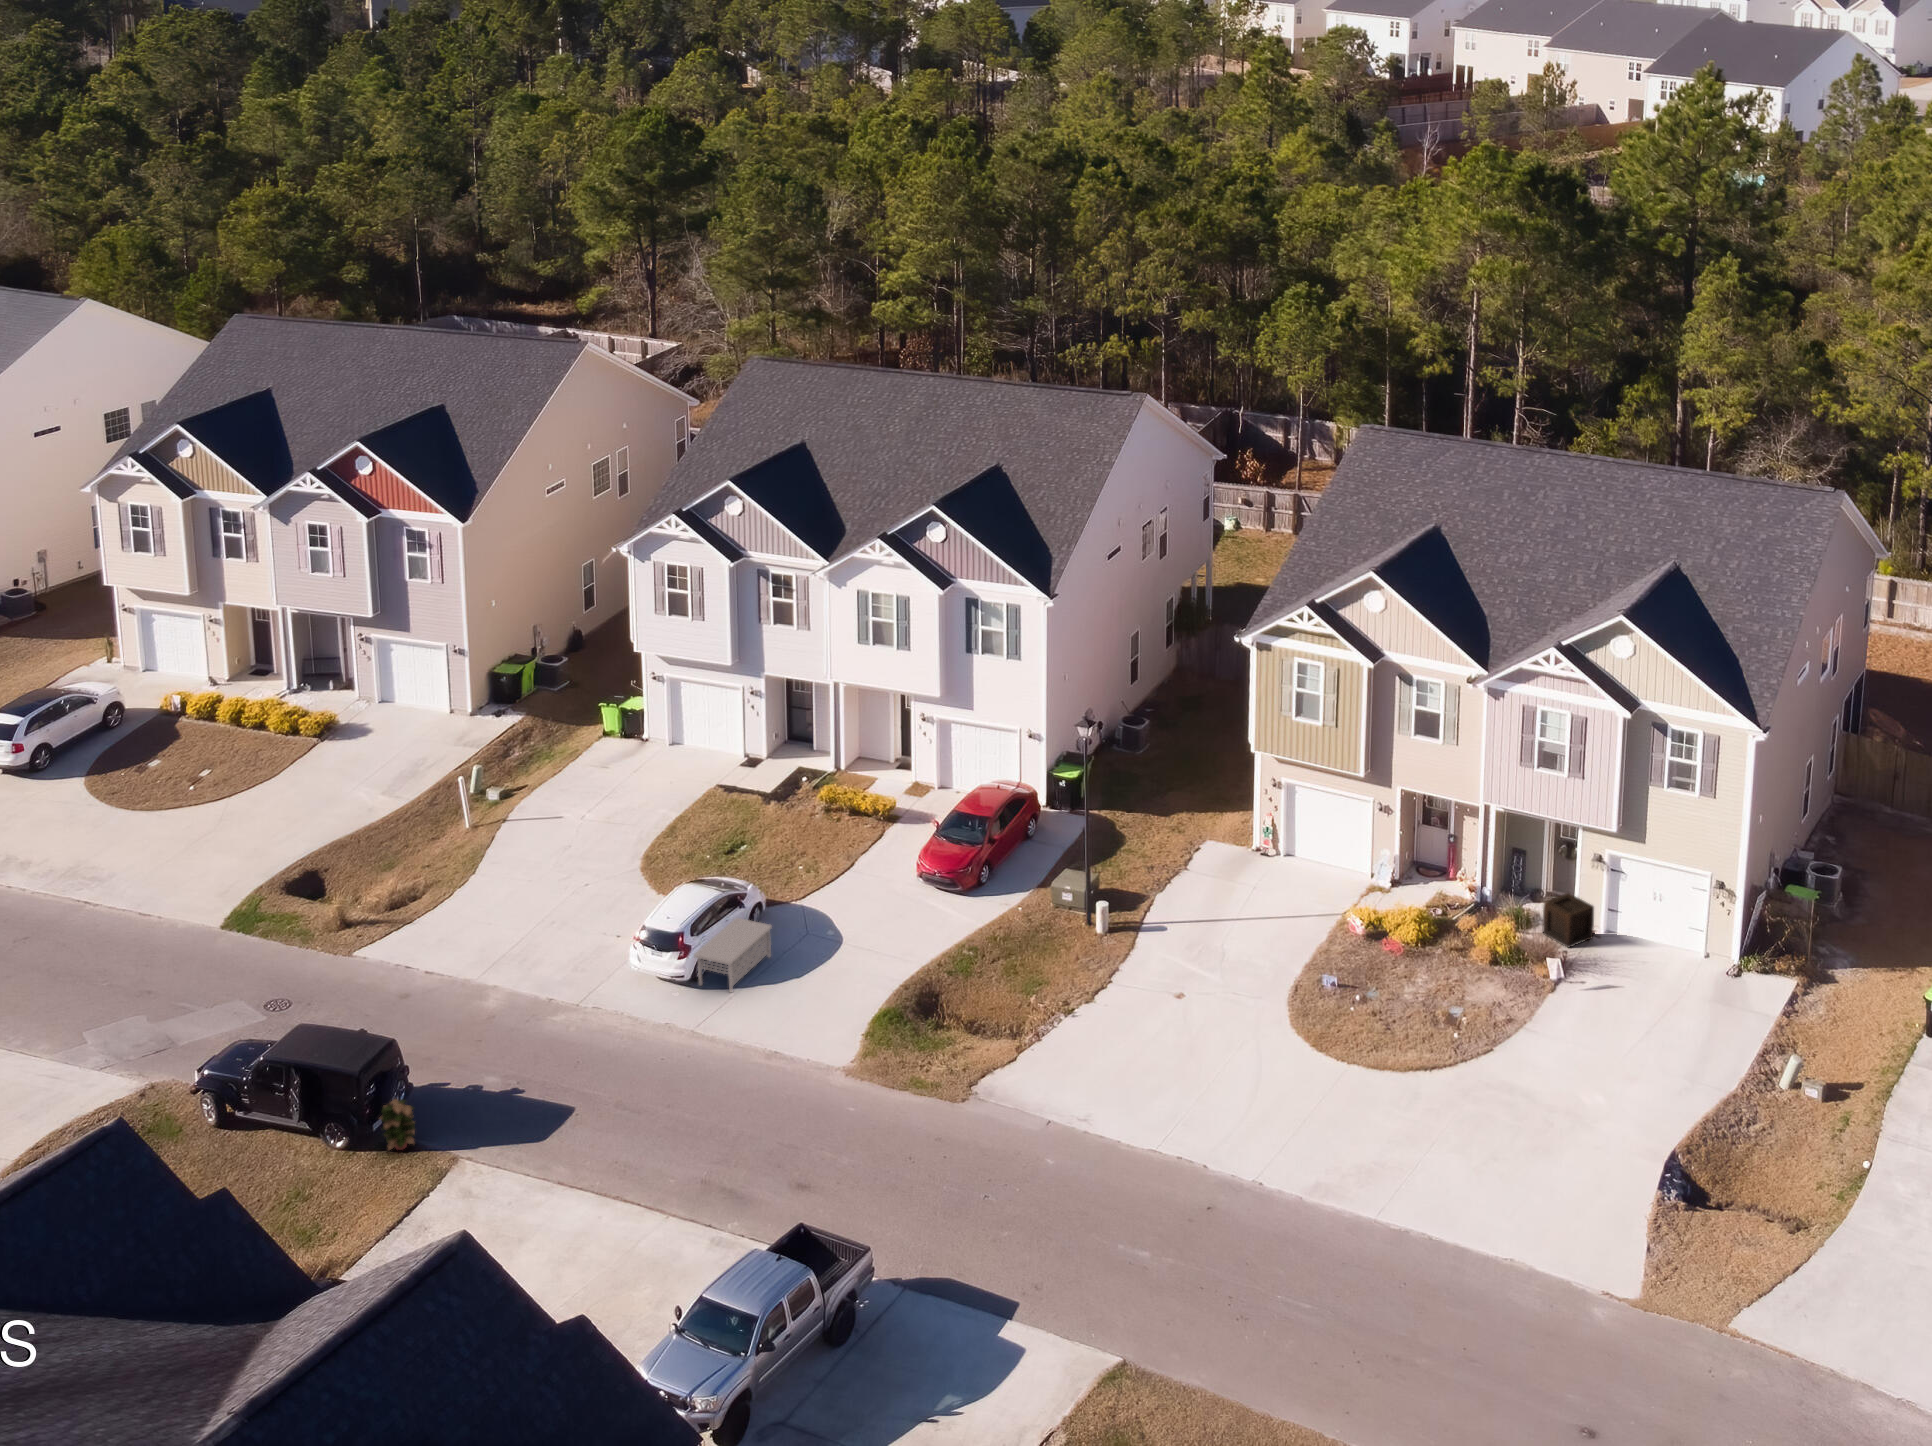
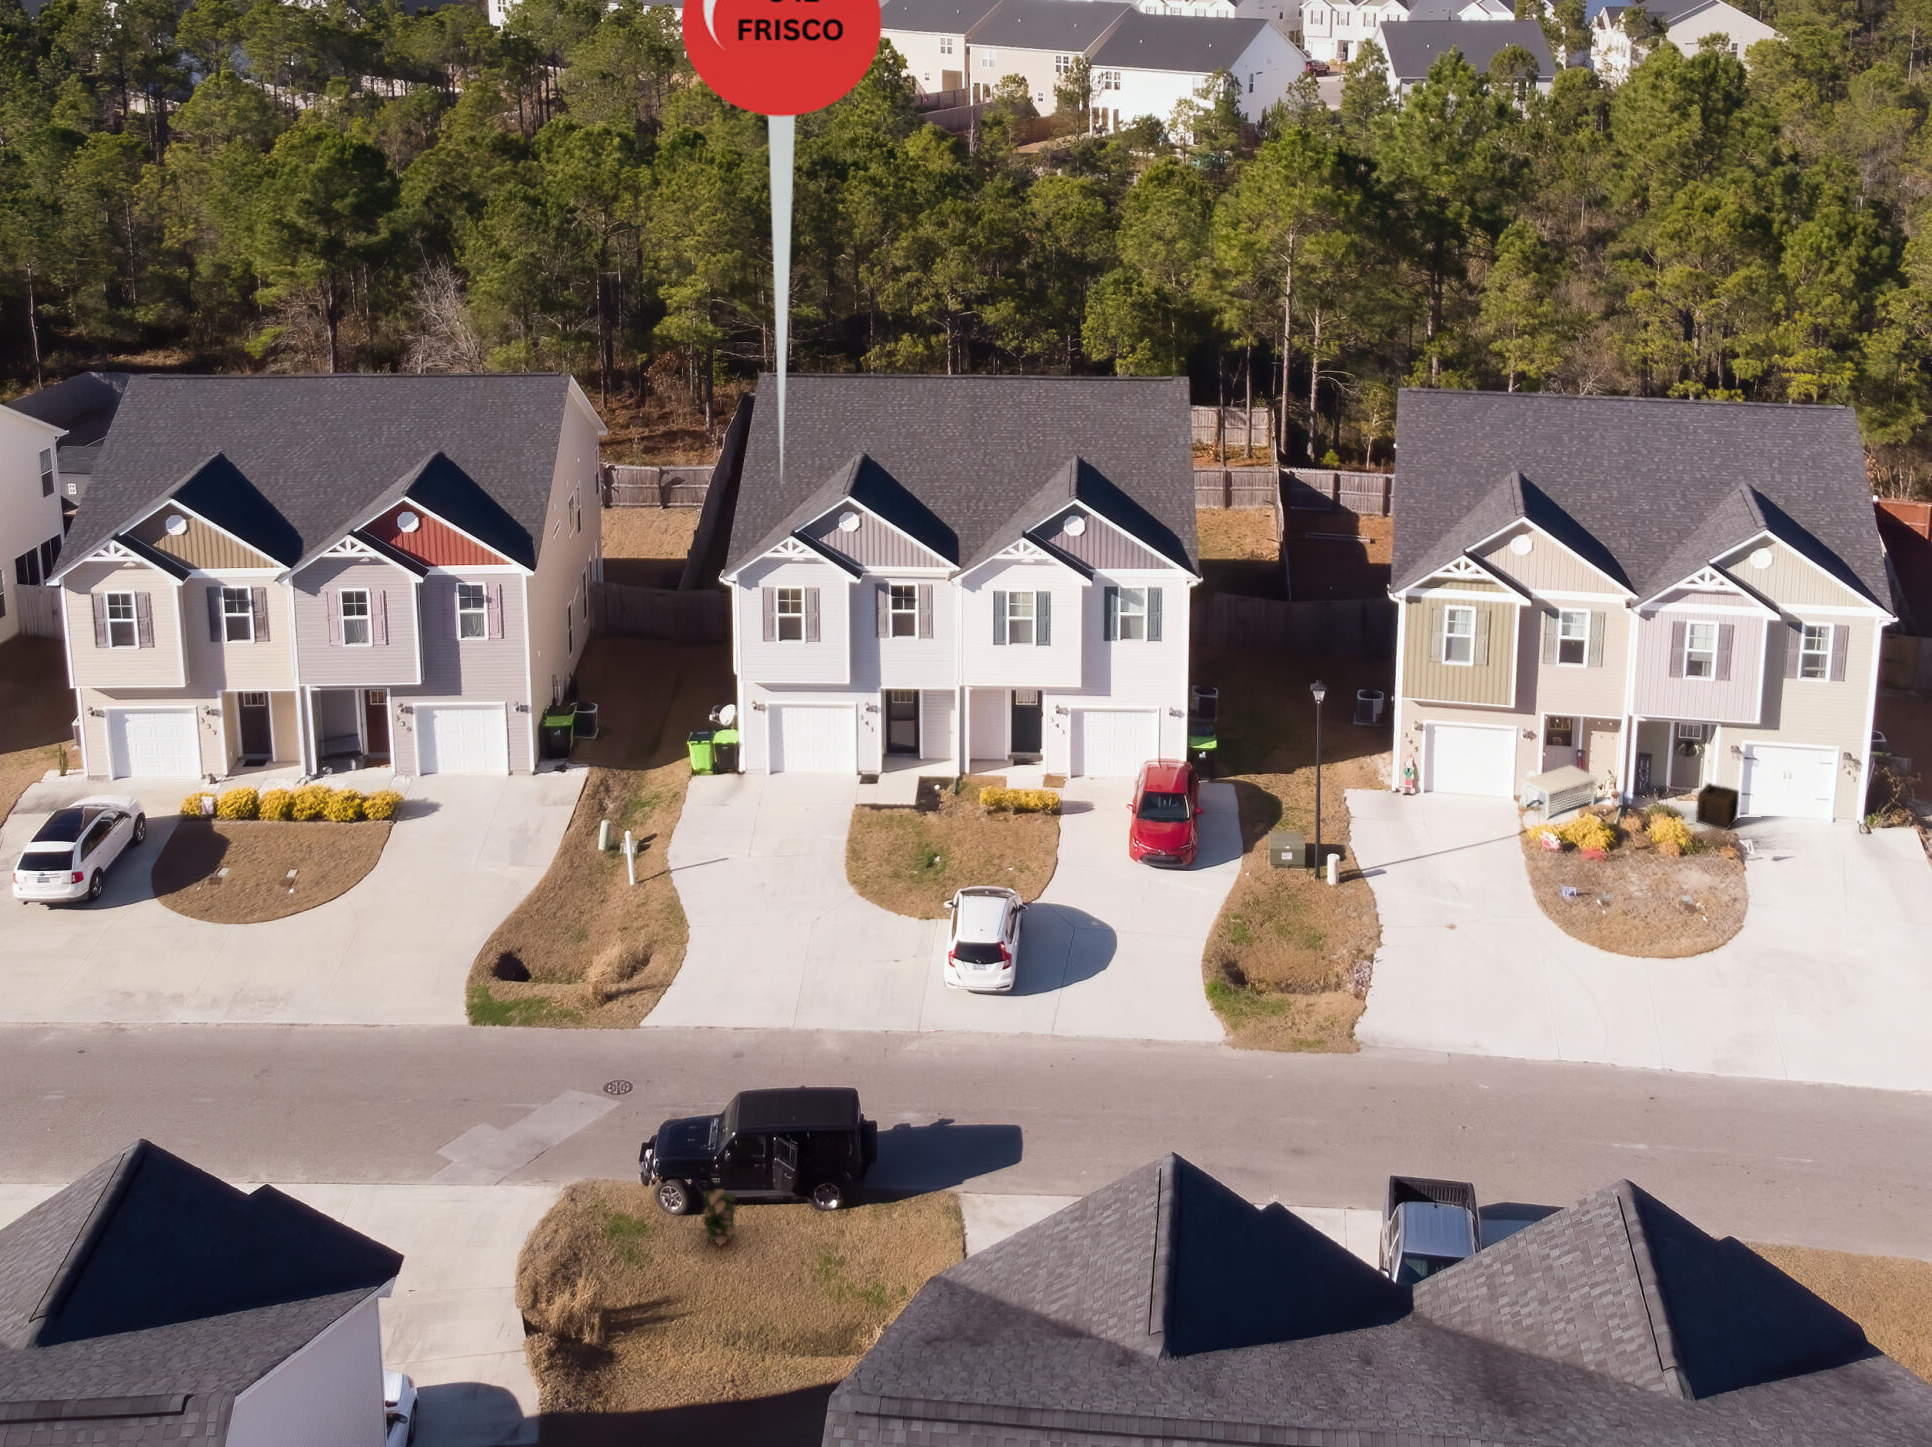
storage bench: present [694,918,772,992] -> present [1522,765,1597,819]
decorative plant: present [380,1099,415,1150] -> present [703,1189,739,1246]

